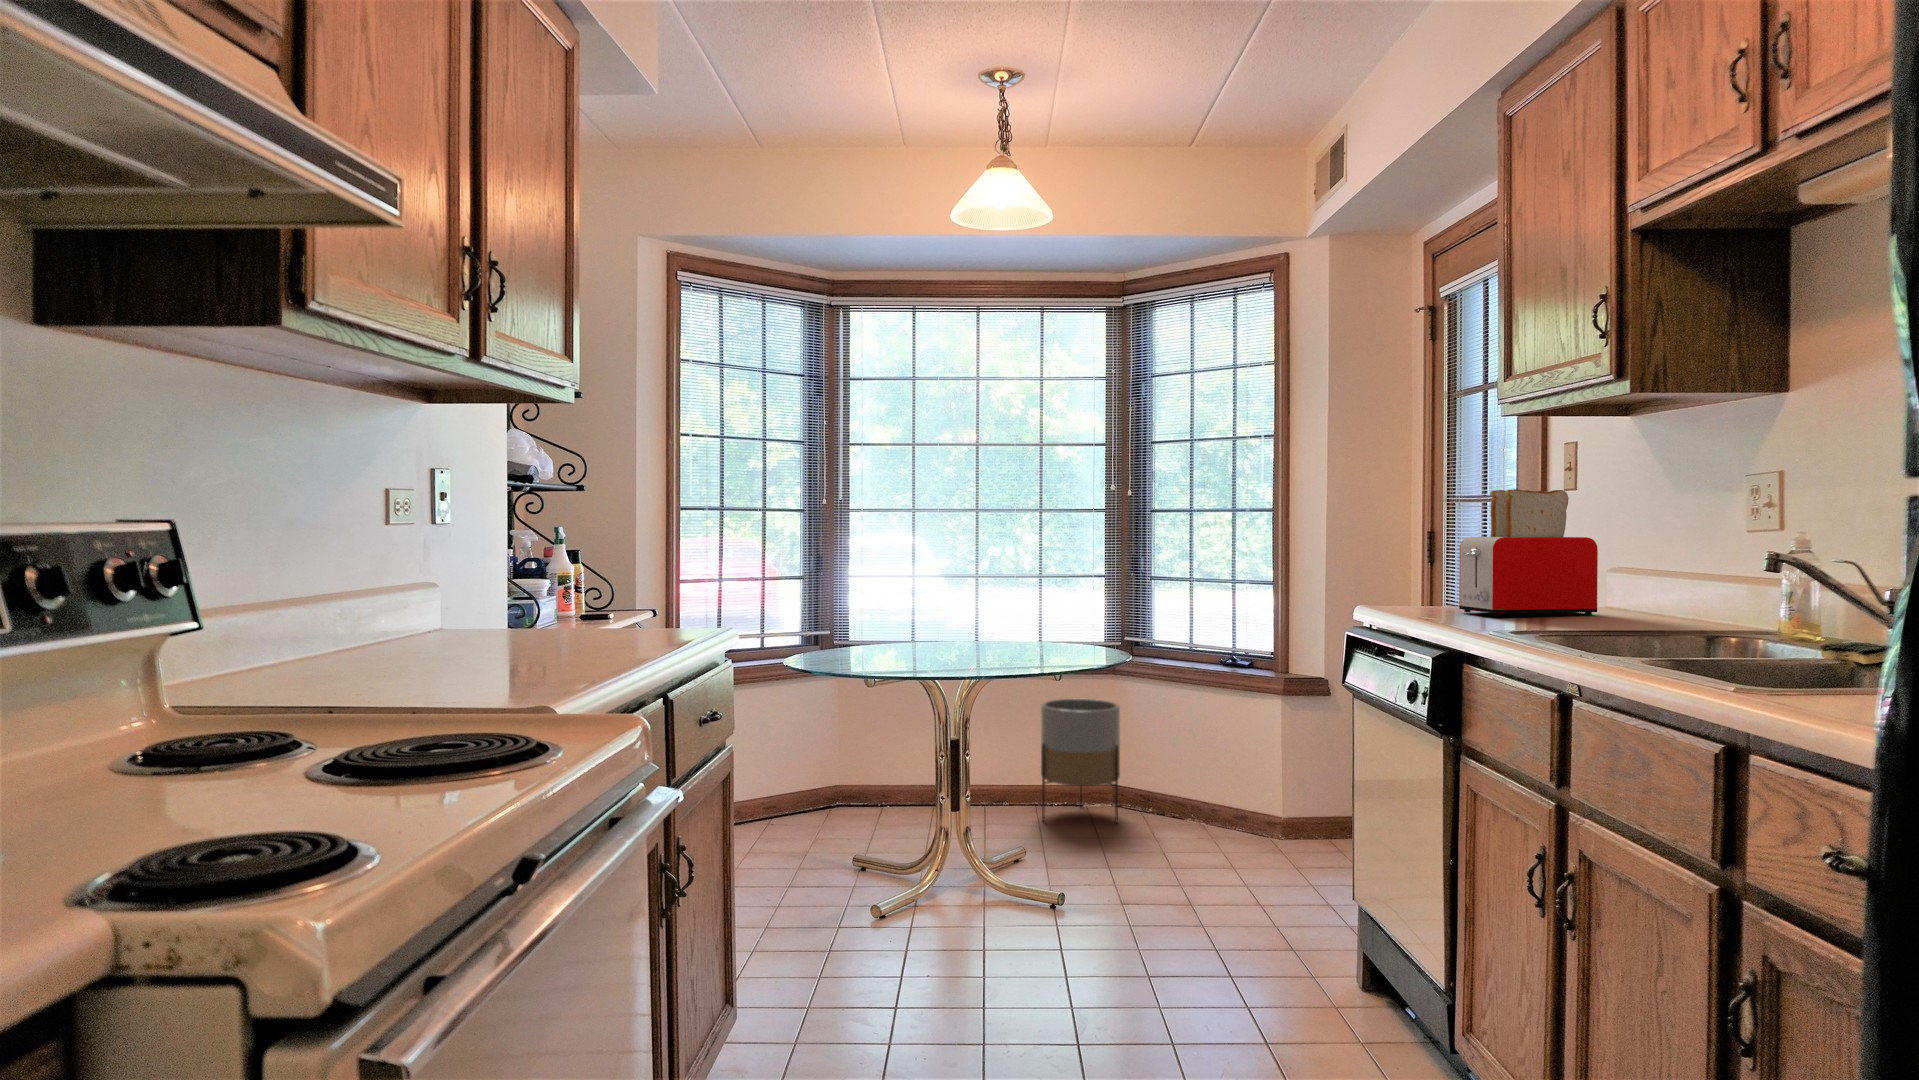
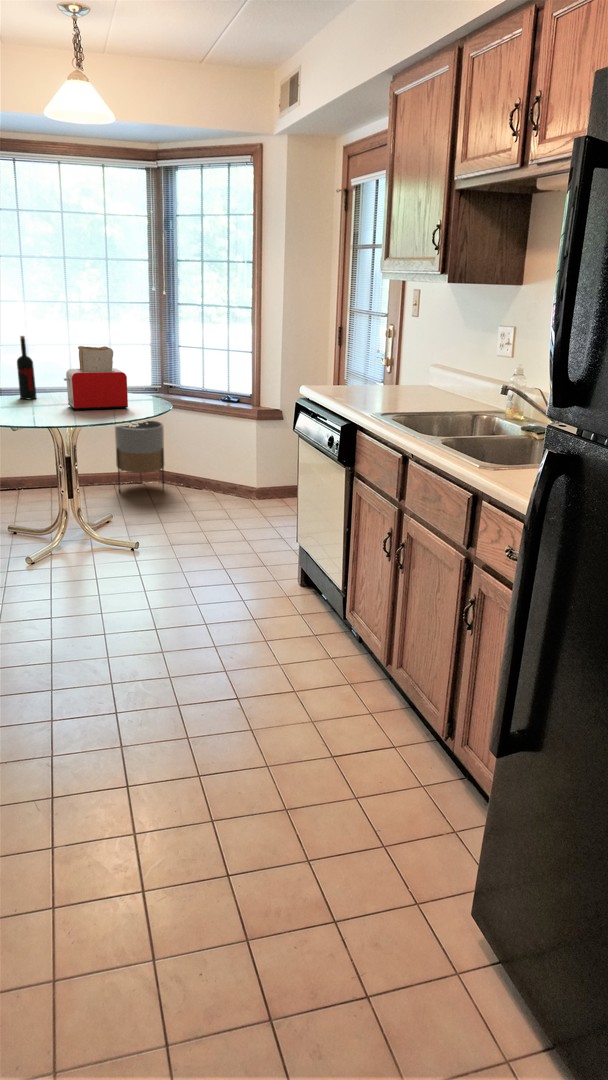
toaster: present [1459,489,1598,616] -> present [64,346,128,411]
wine bottle: none [897,558,921,651] -> present [17,336,36,399]

